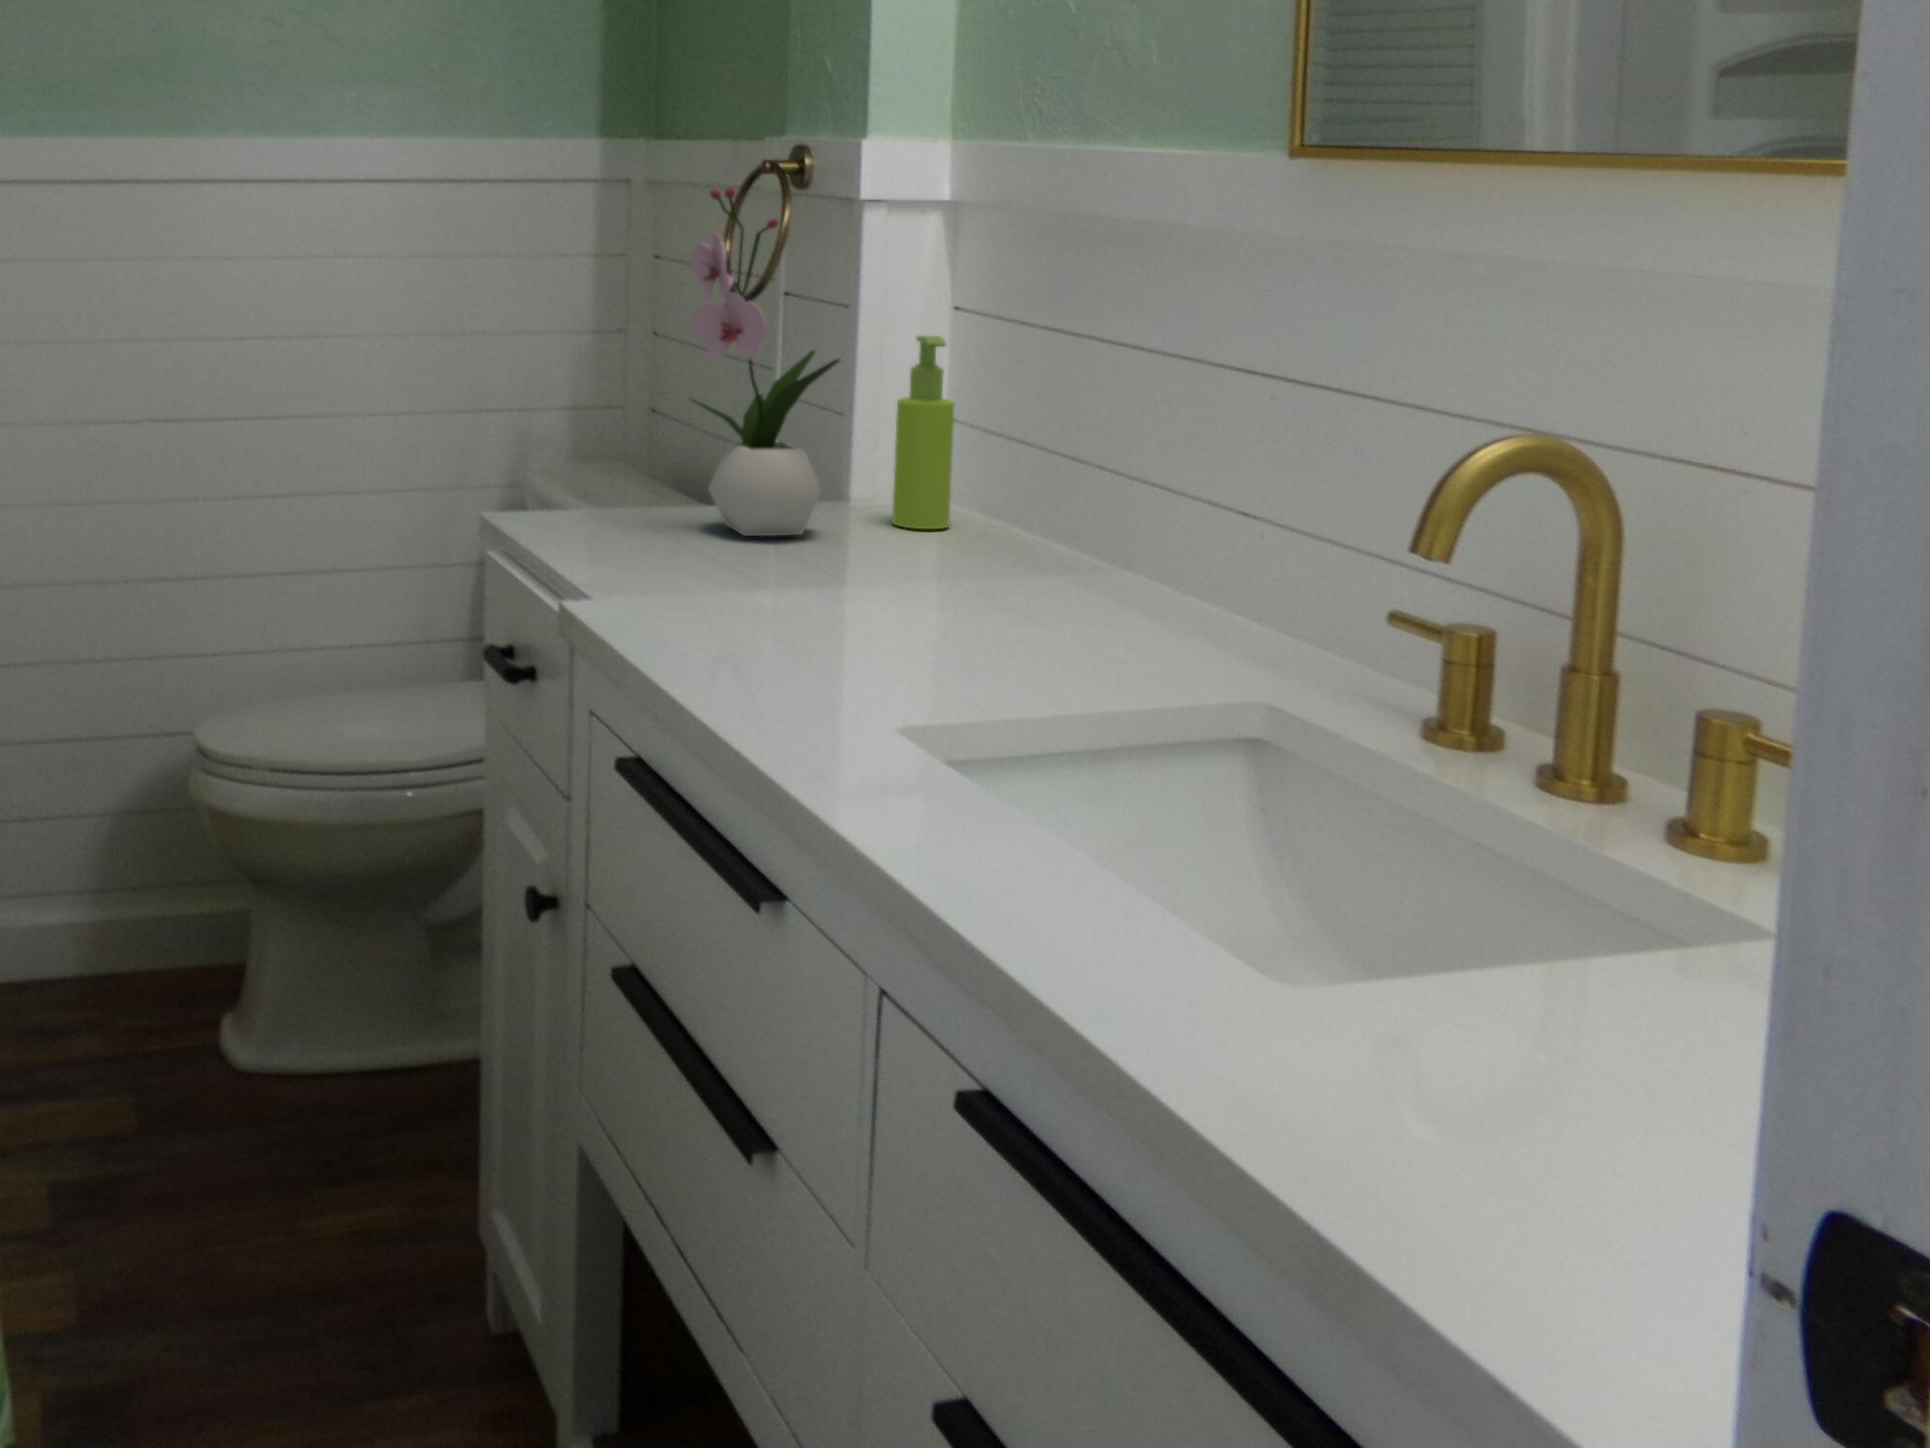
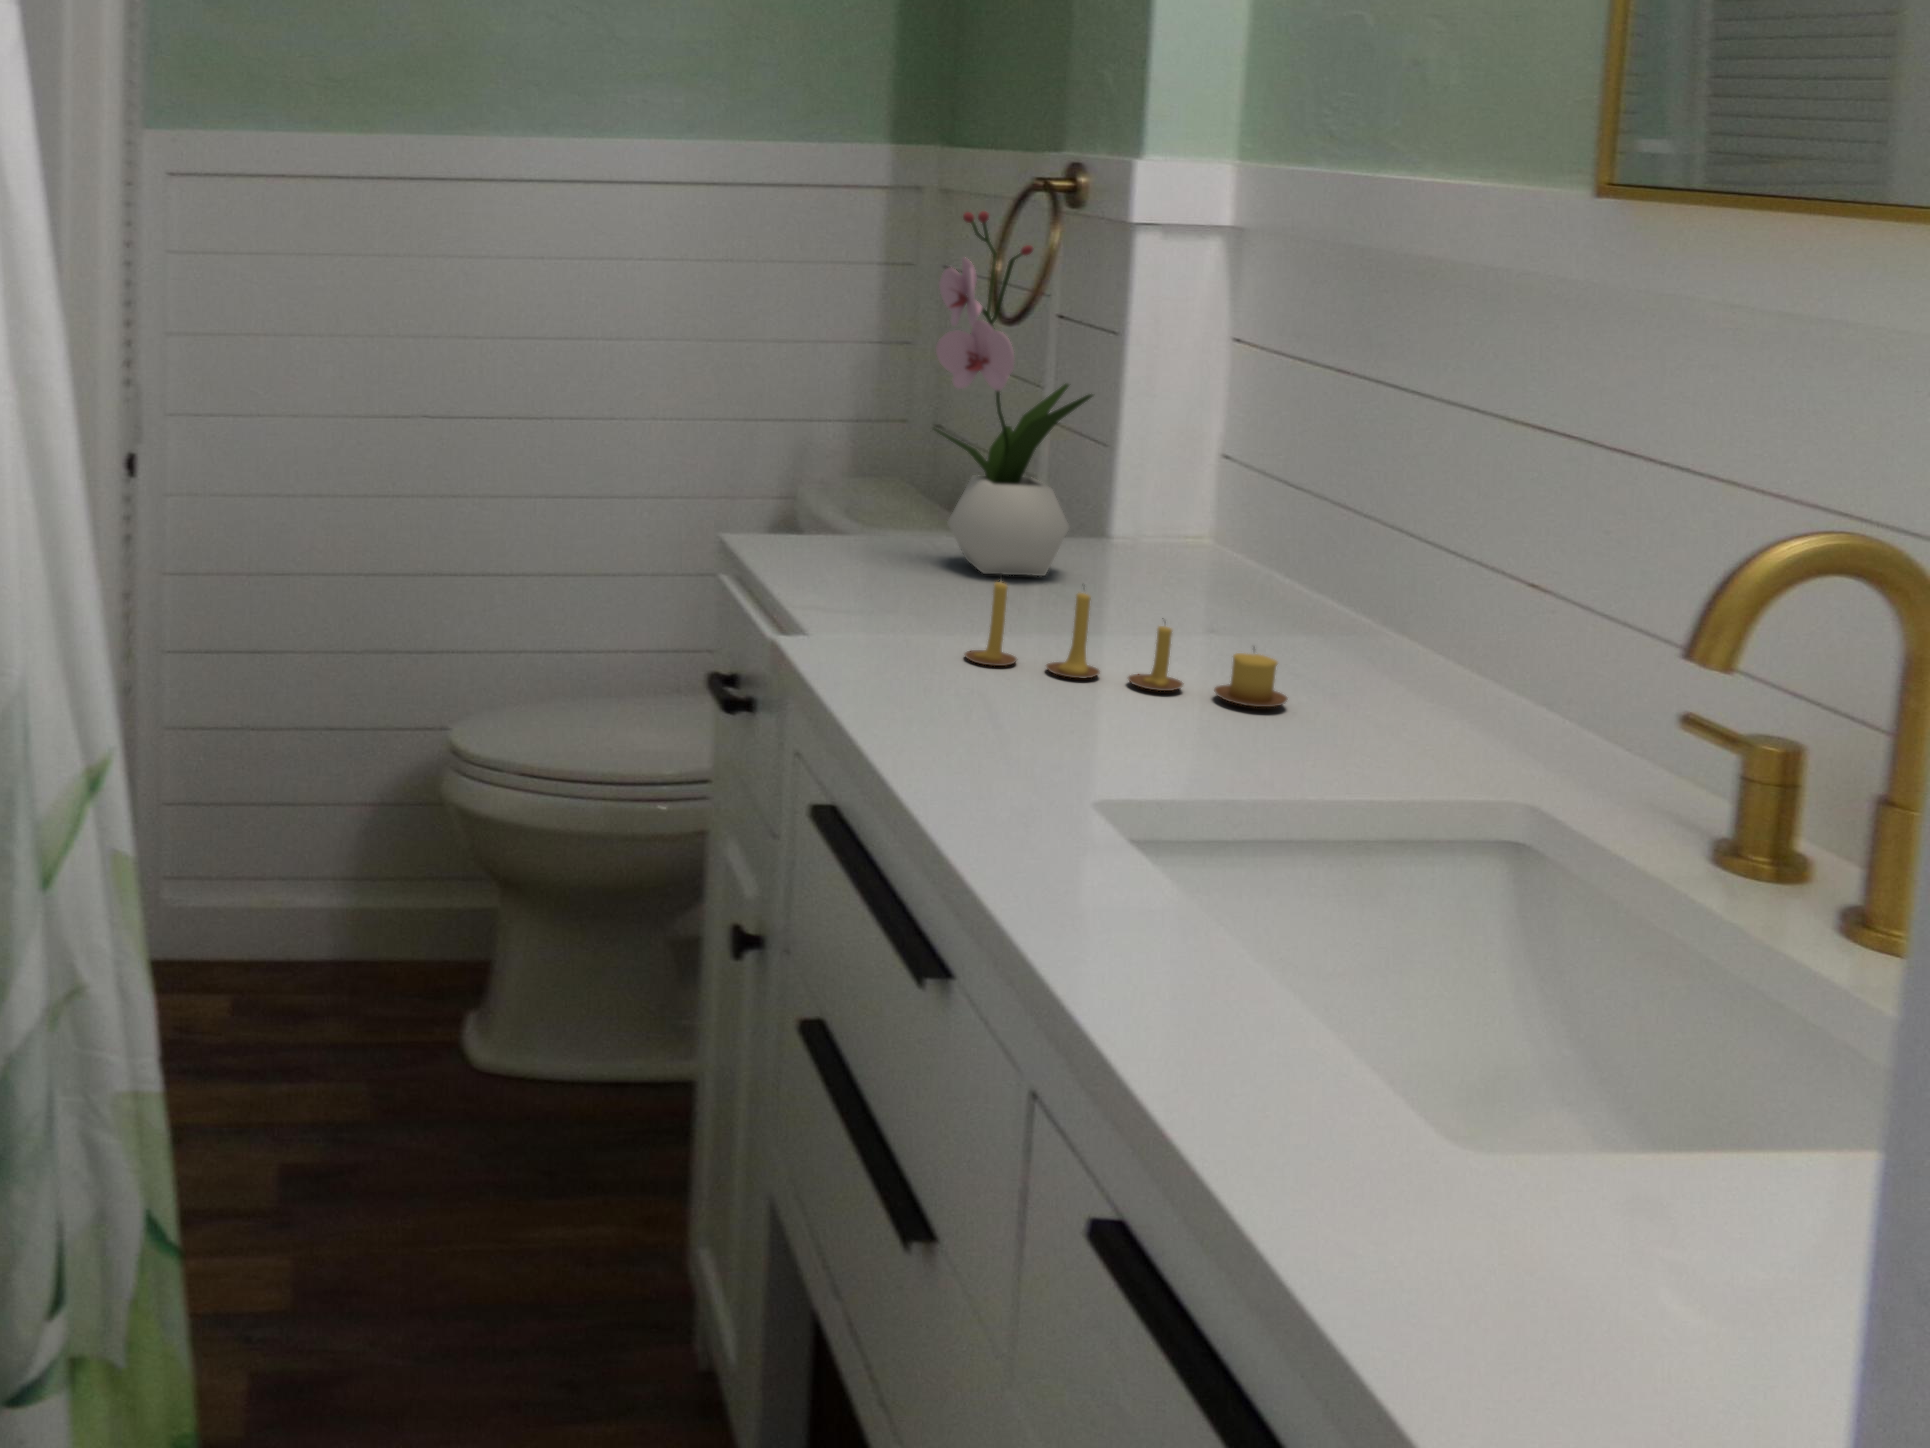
soap dispenser: present [893,336,954,529] -> none [1147,372,1220,577]
candle: none [744,527,1044,637] -> present [965,573,1287,707]

